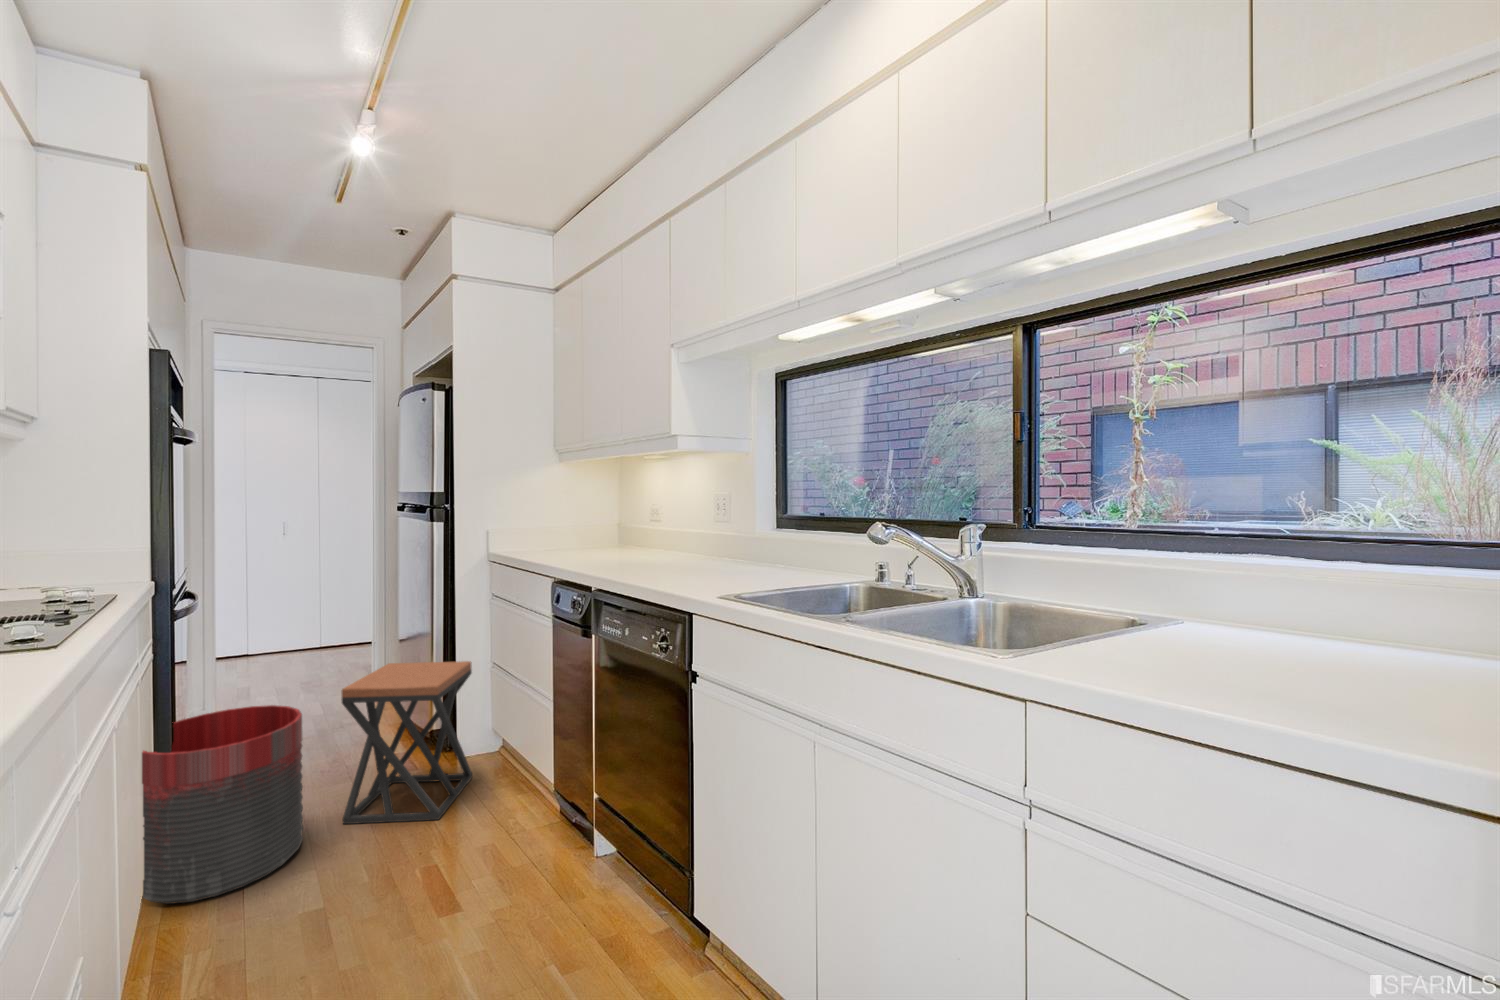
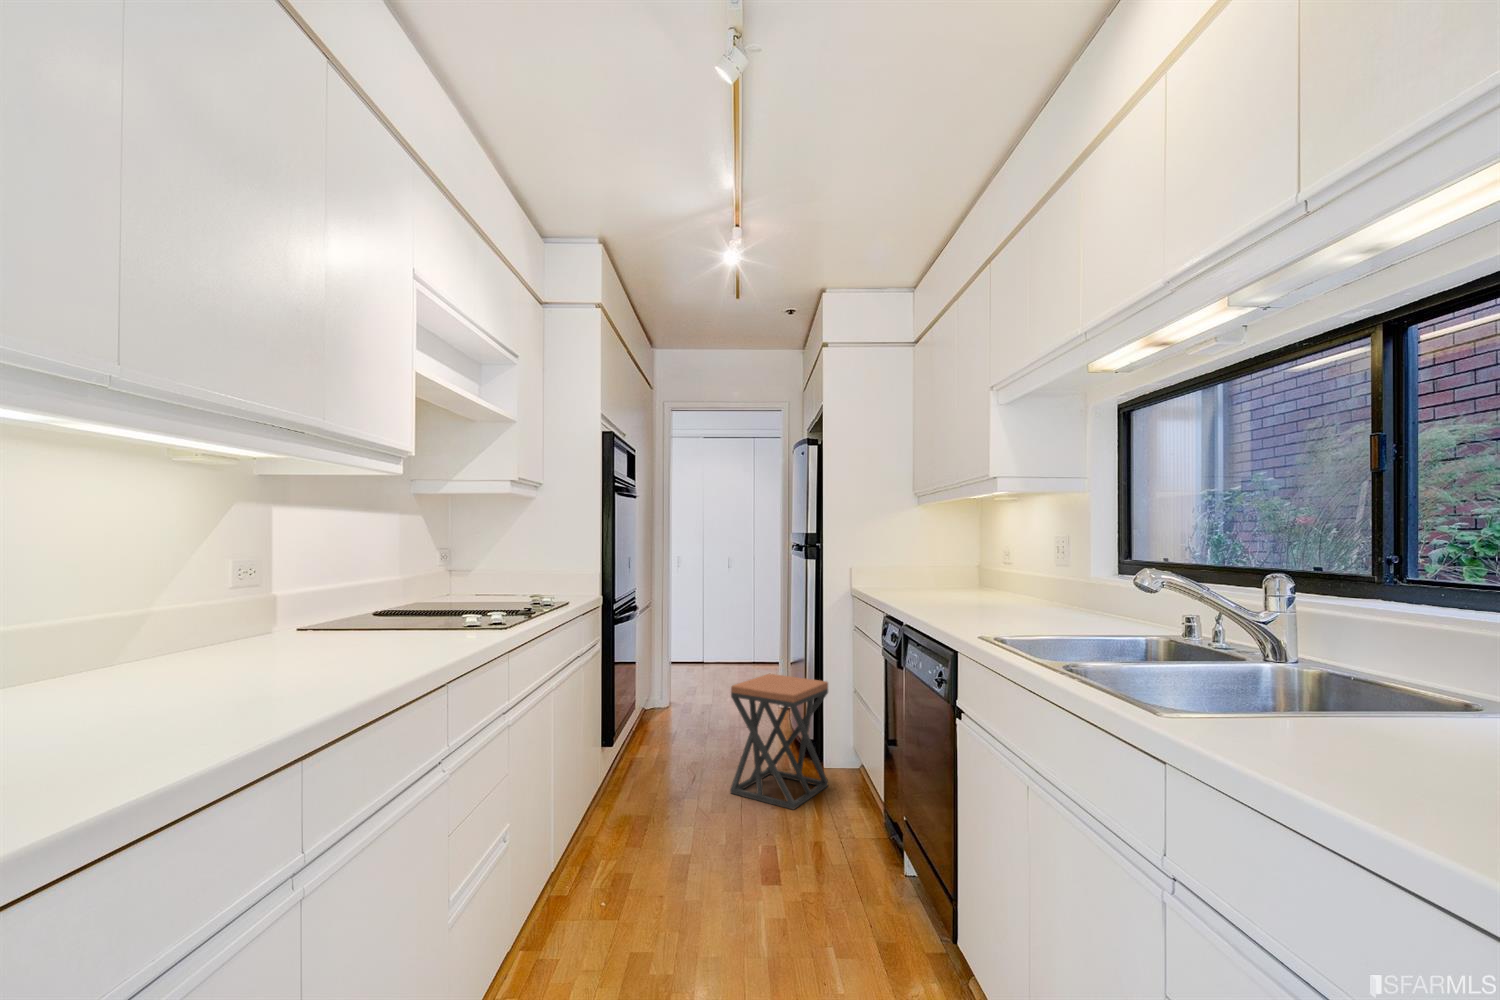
trash can: present [142,705,303,904] -> none [613,688,705,815]

